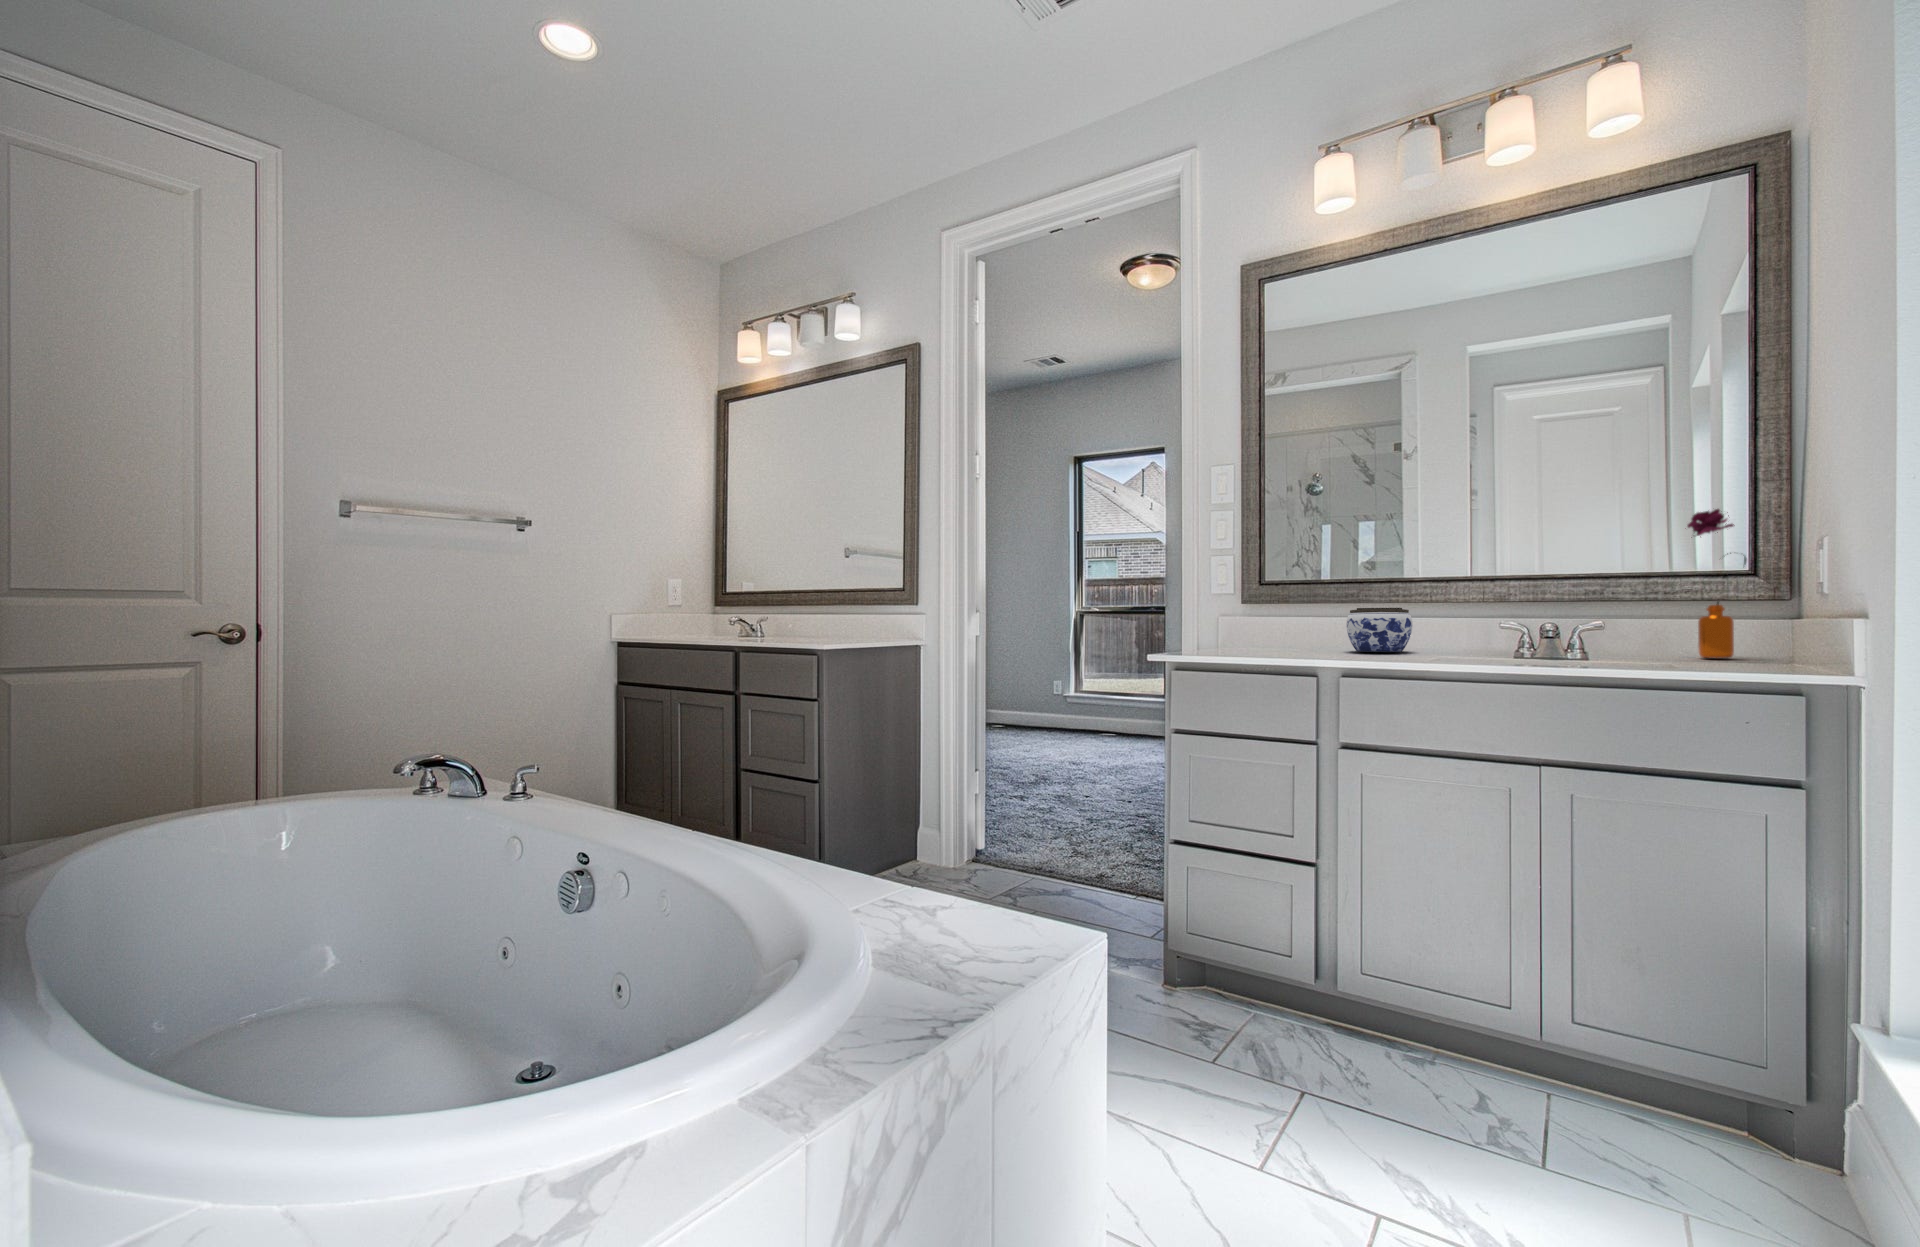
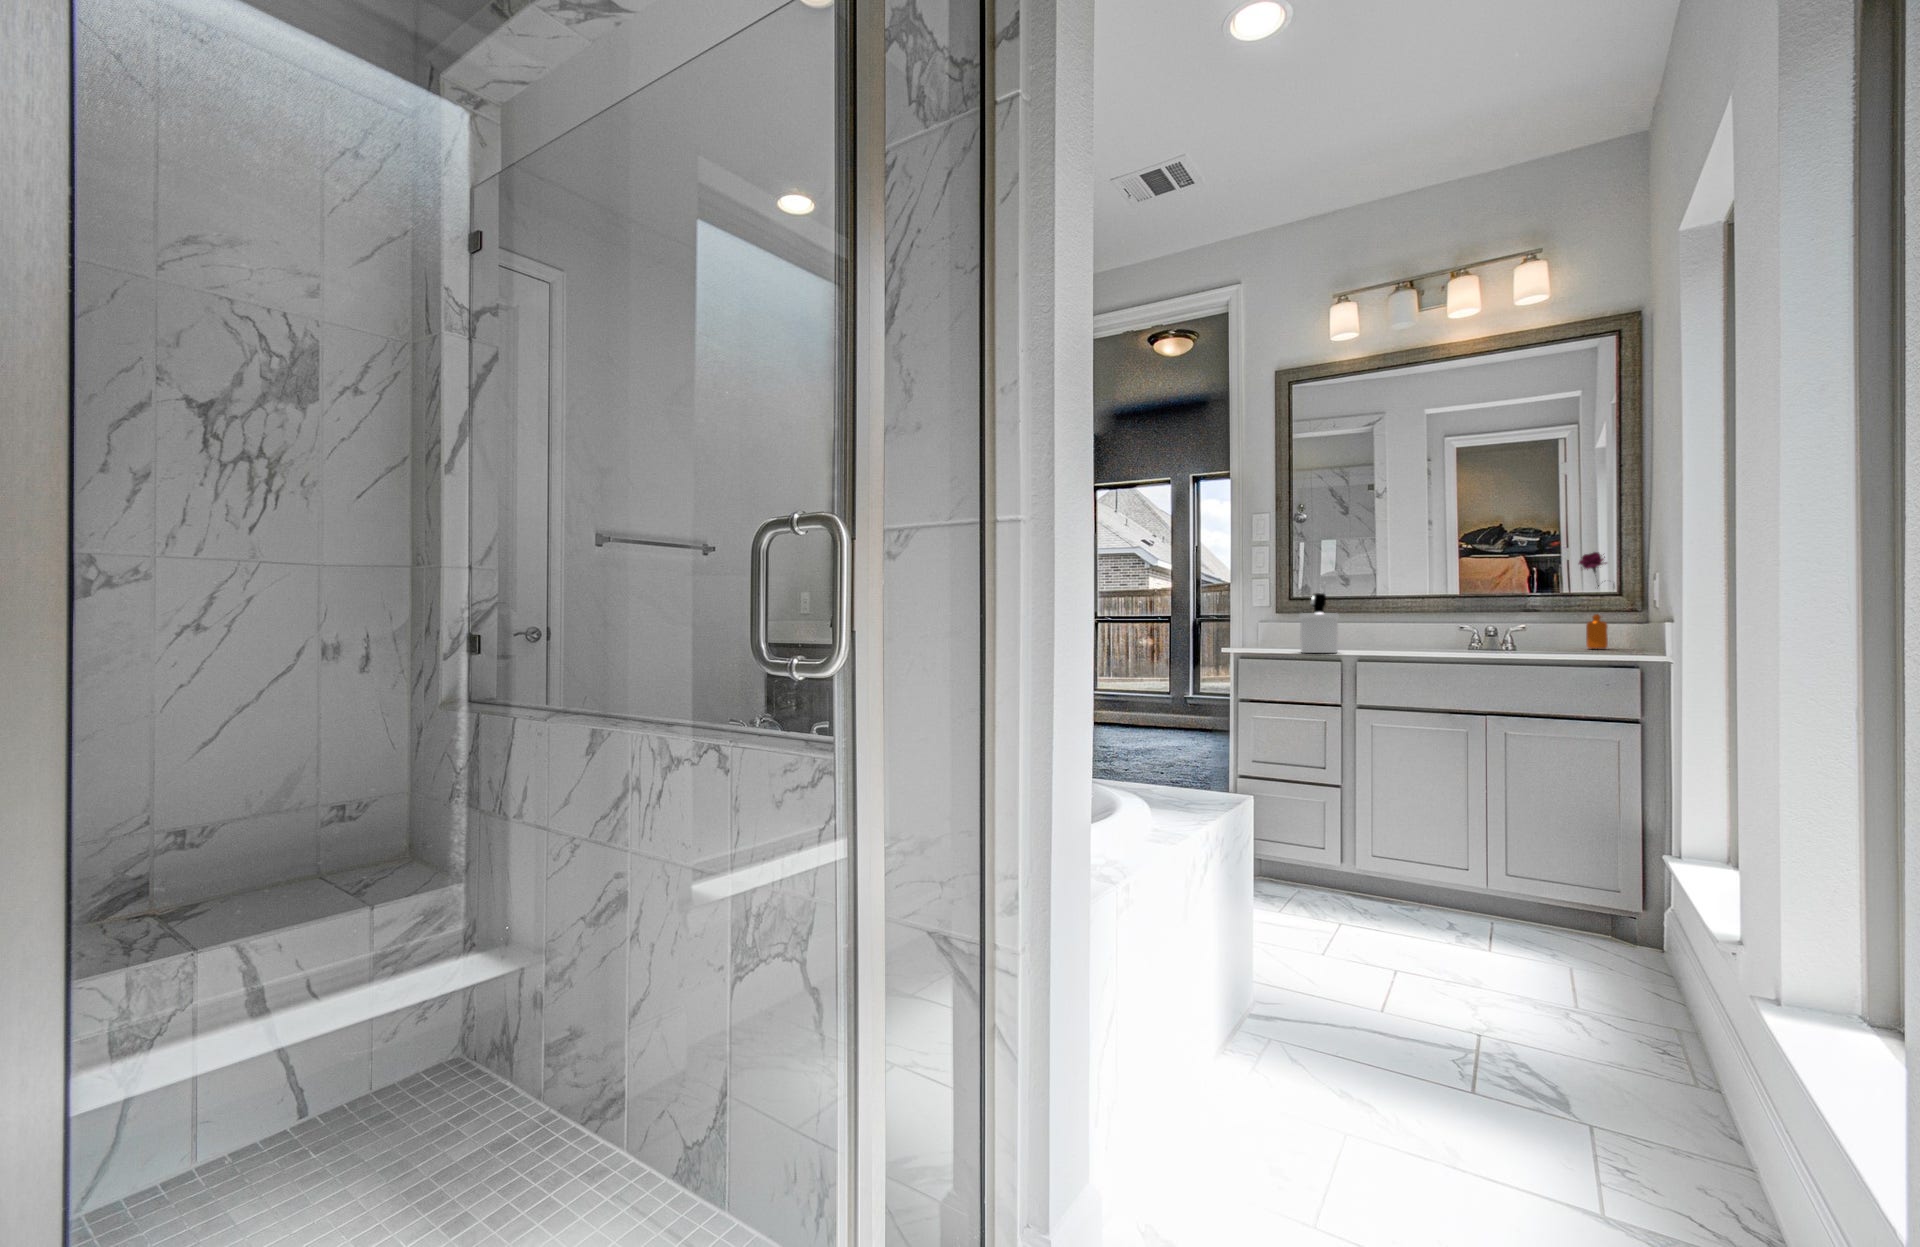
soap dispenser: none [1259,574,1317,663] -> present [1299,593,1339,653]
jar: present [1346,608,1412,652] -> none [1353,616,1398,646]

